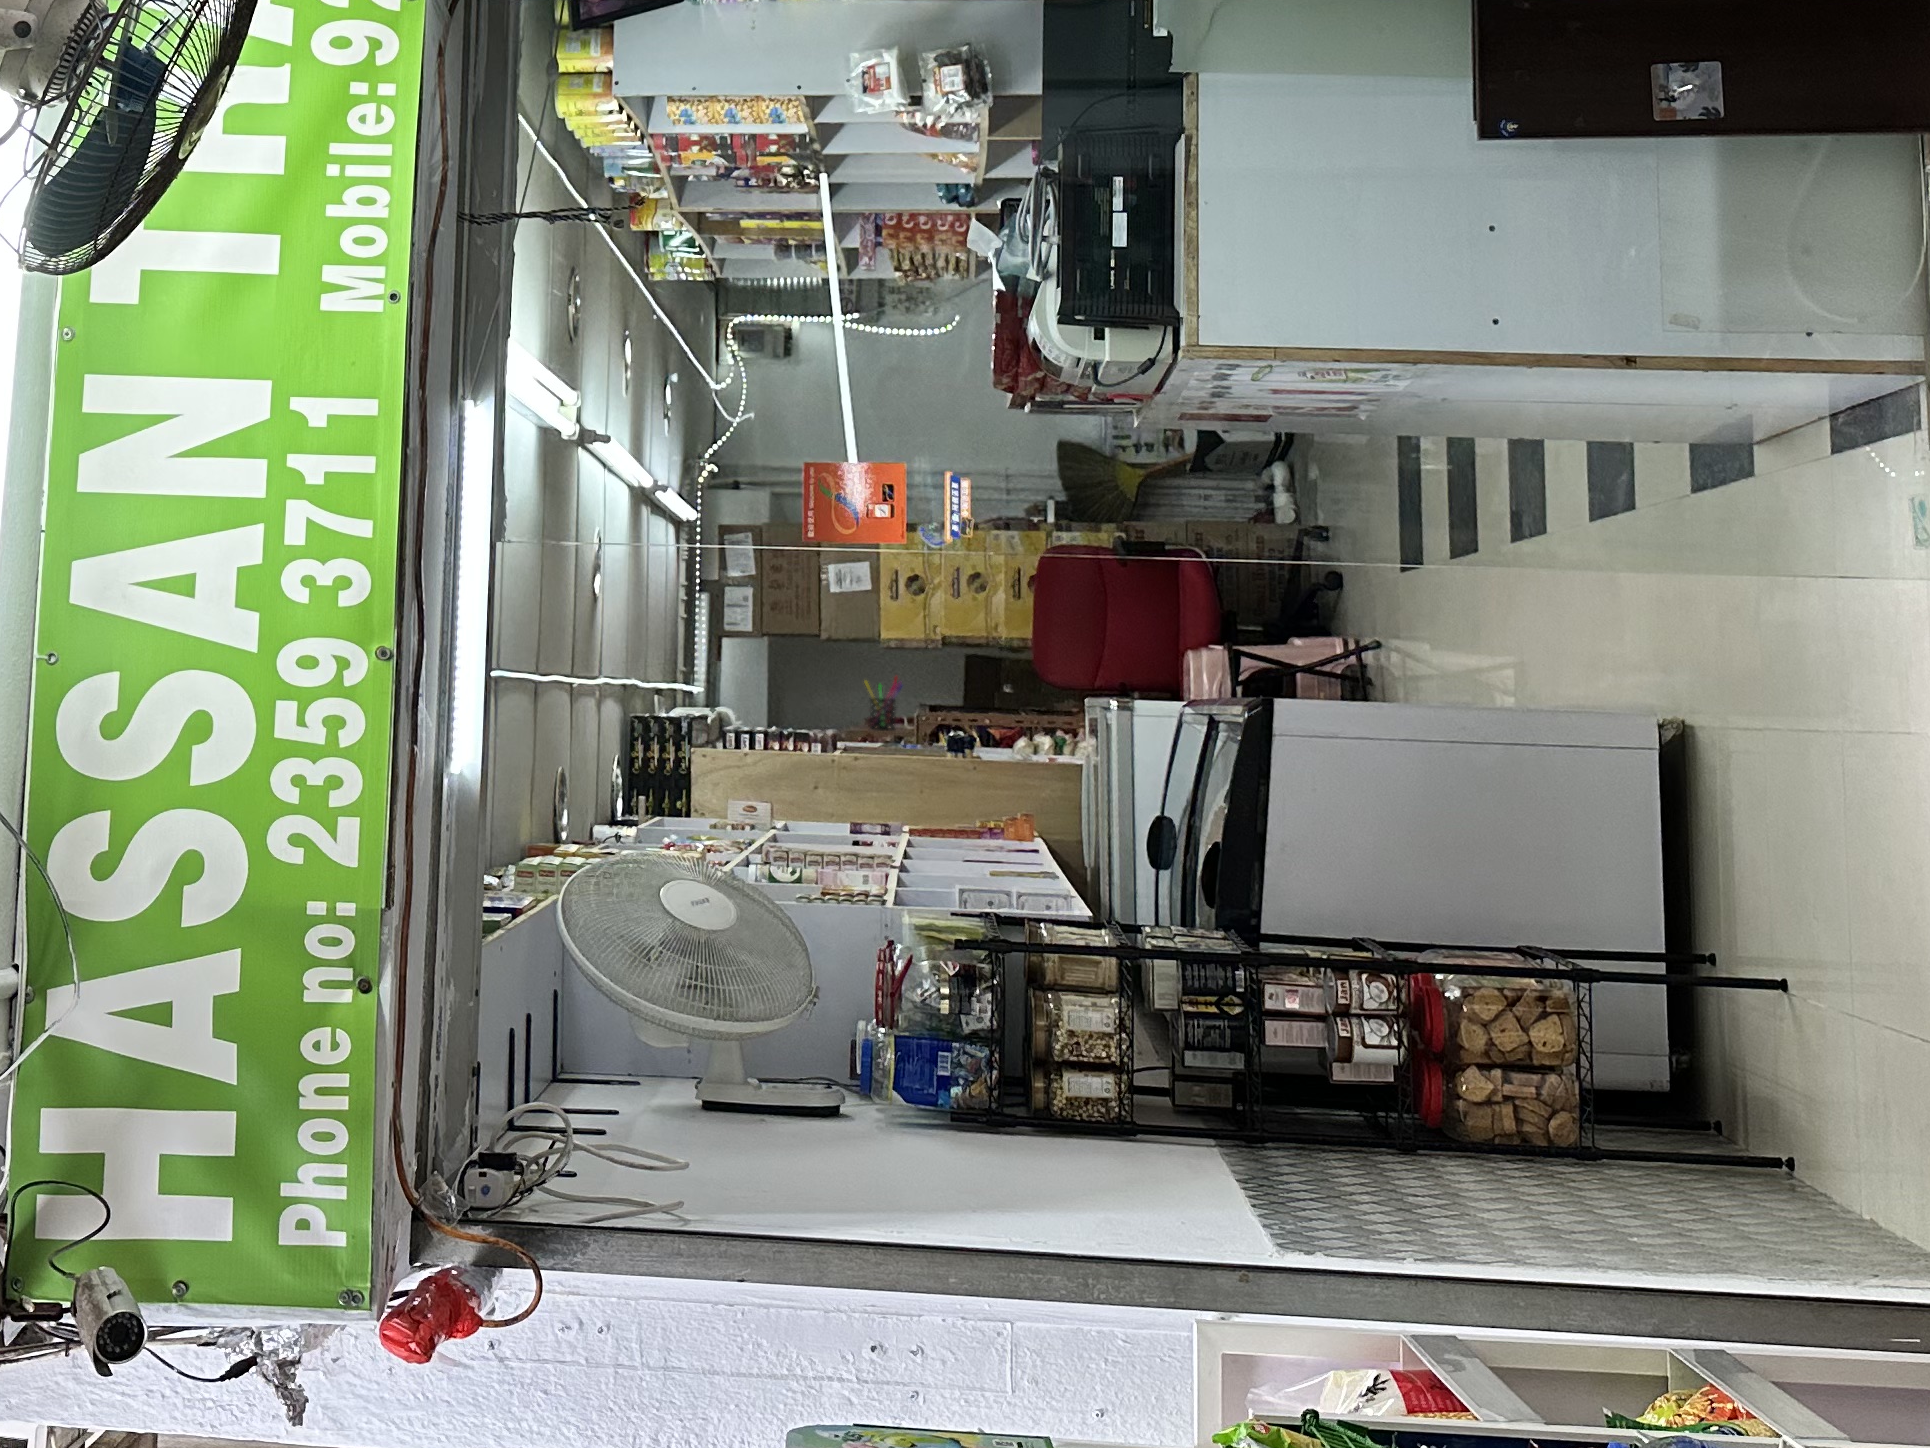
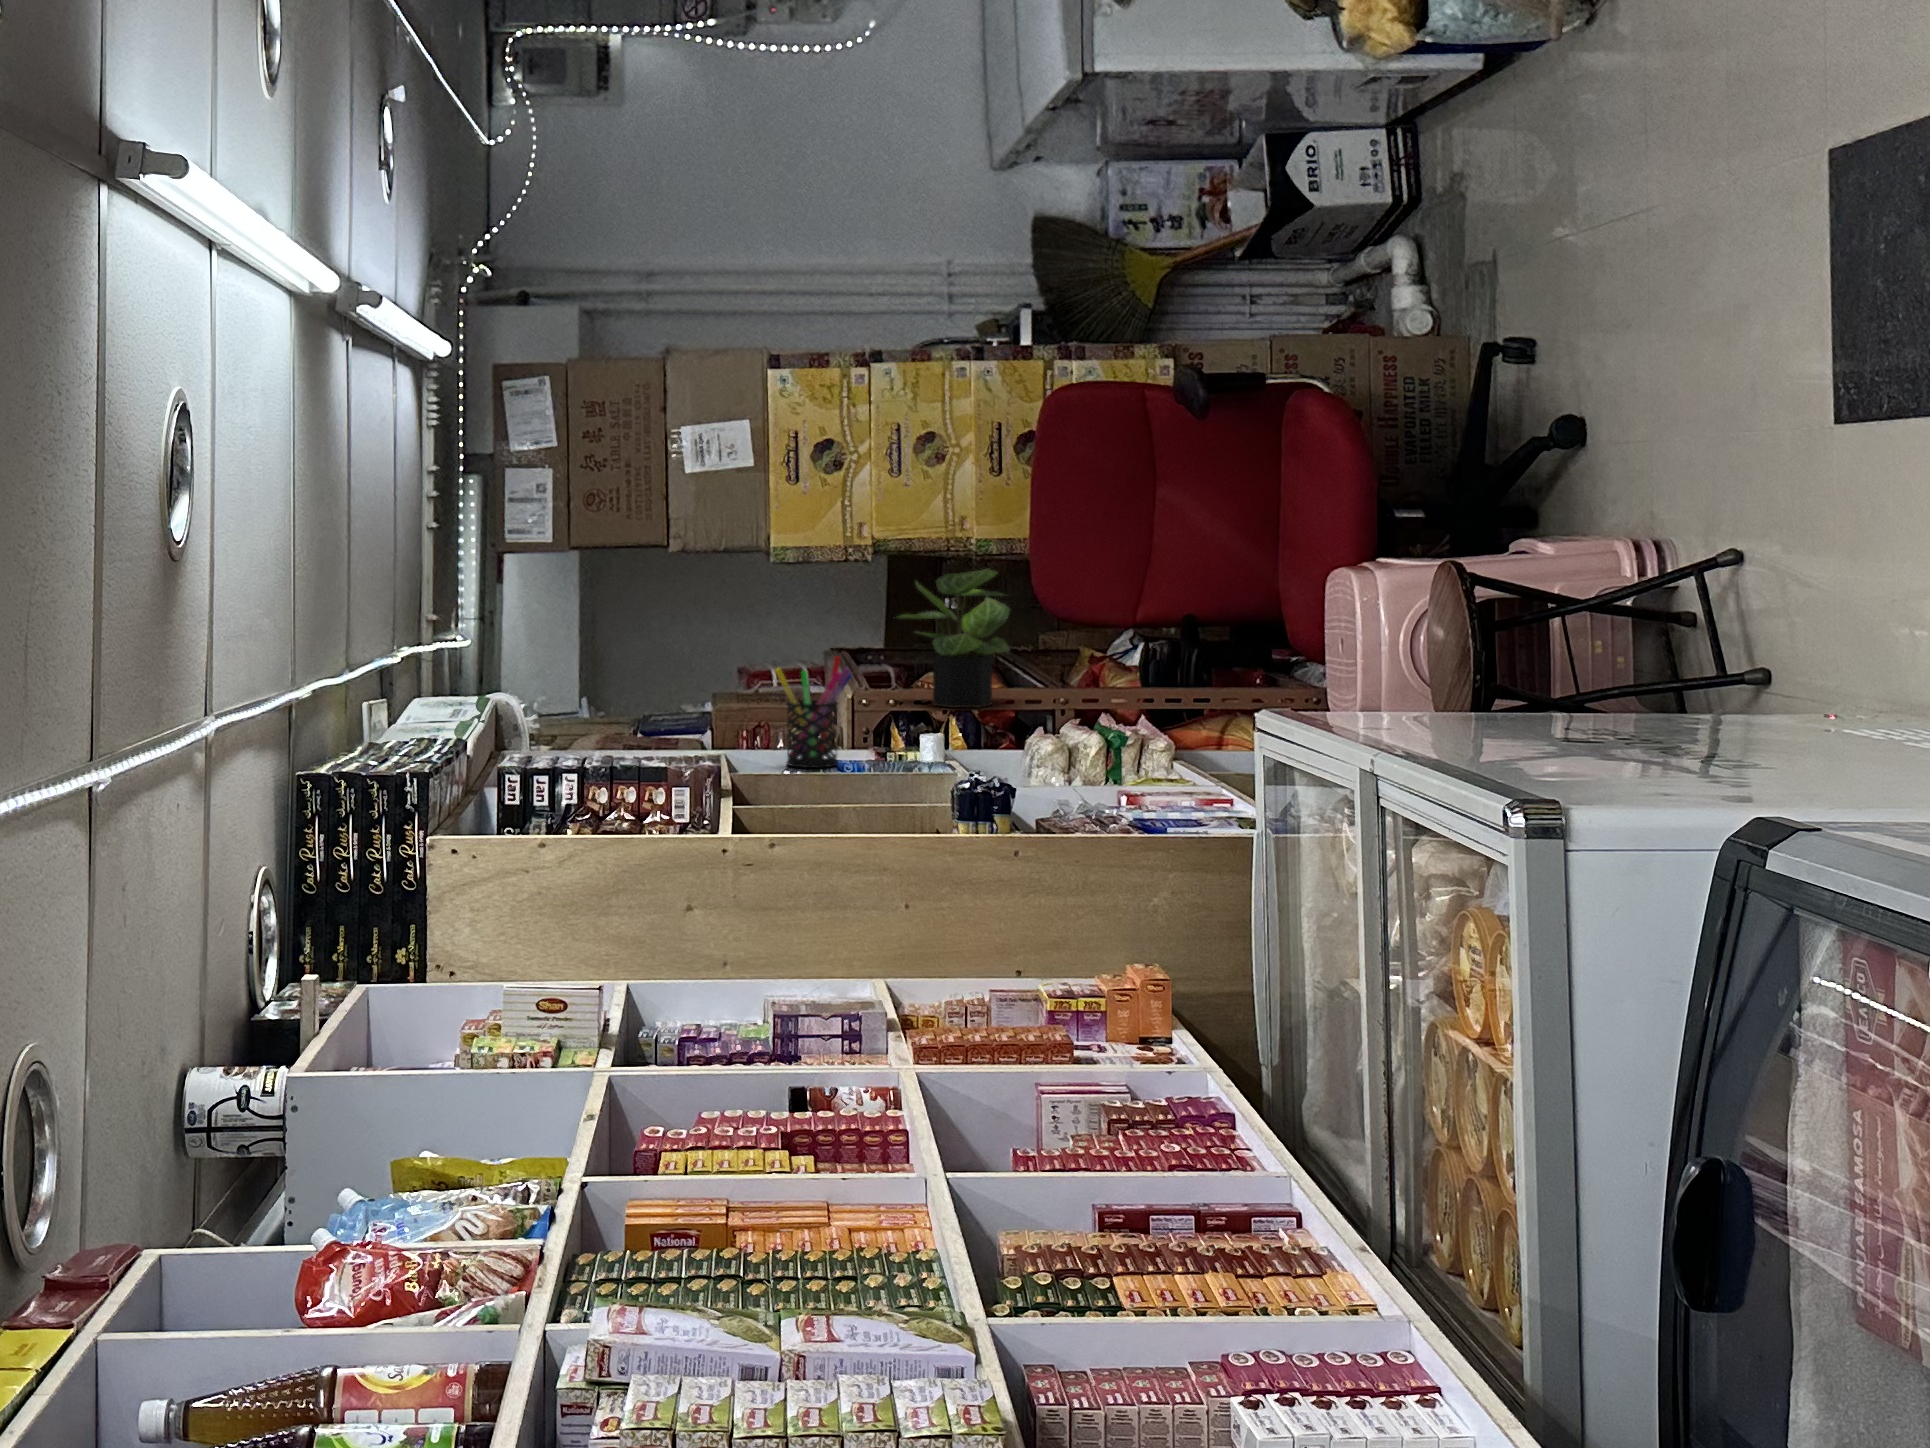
potted plant: none [944,645,1013,726] -> present [898,567,1011,708]

